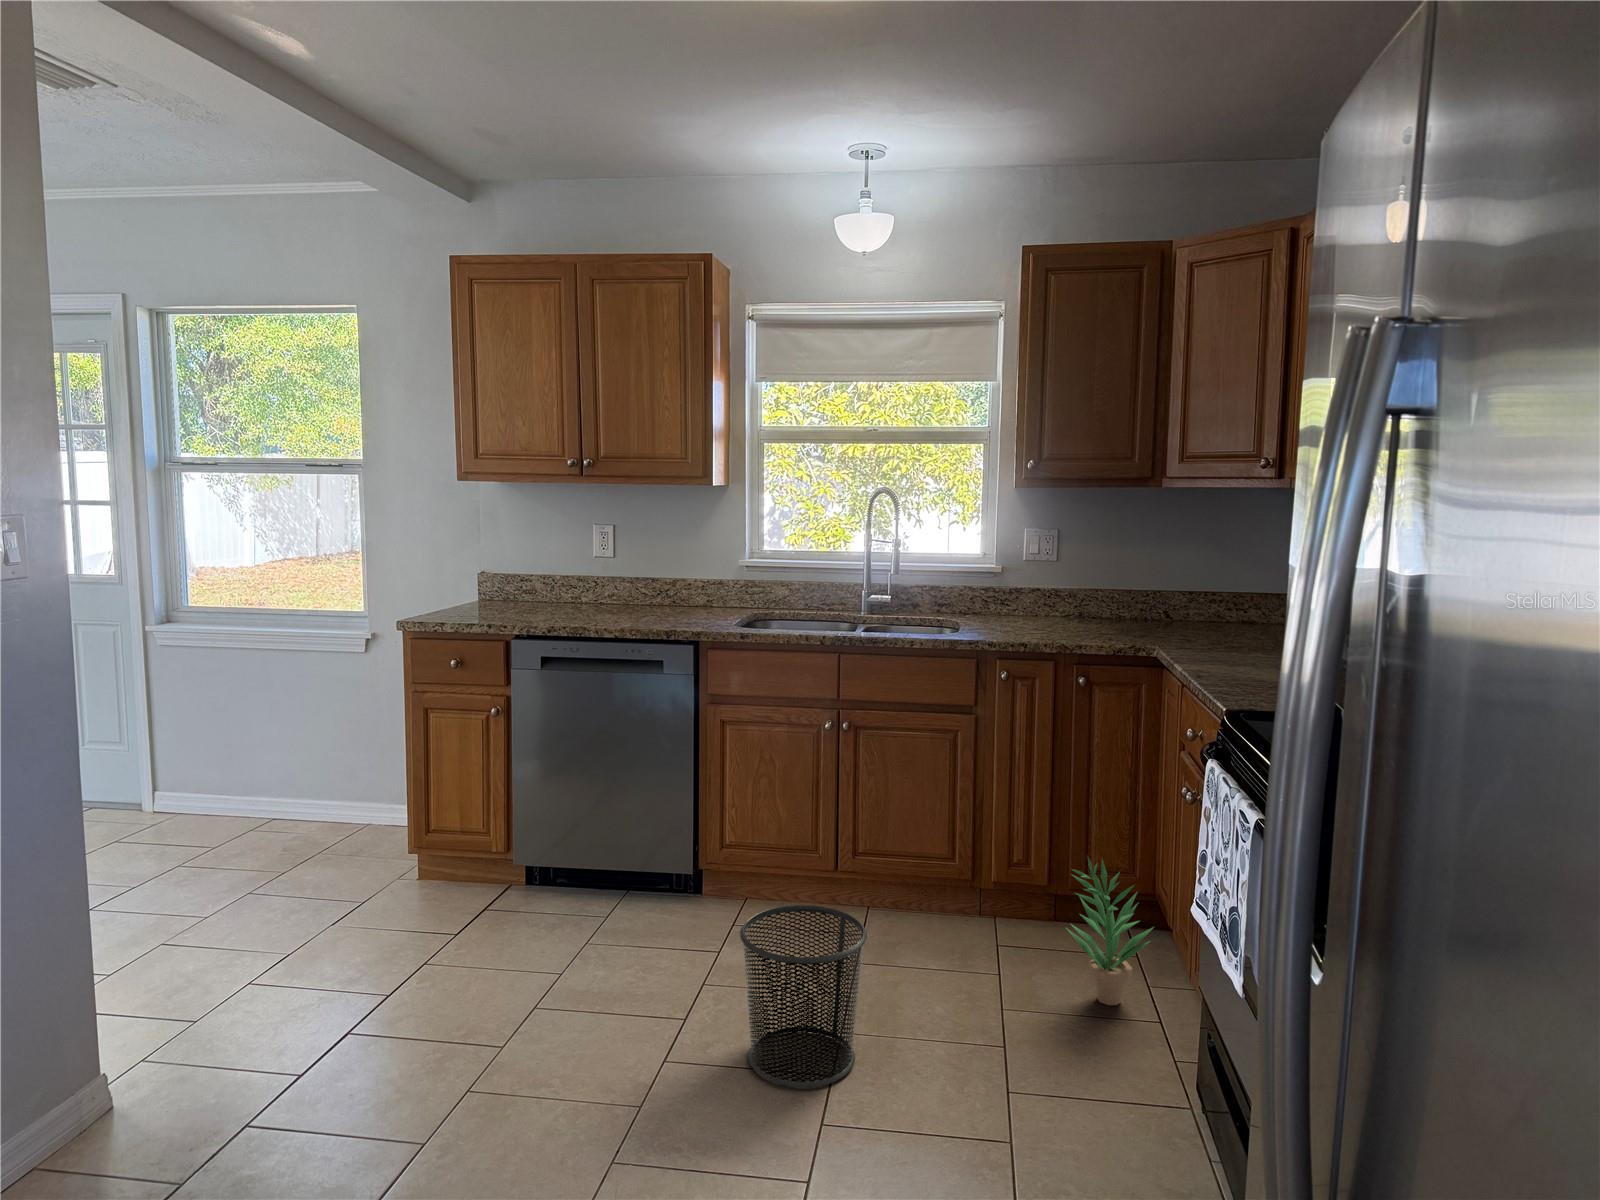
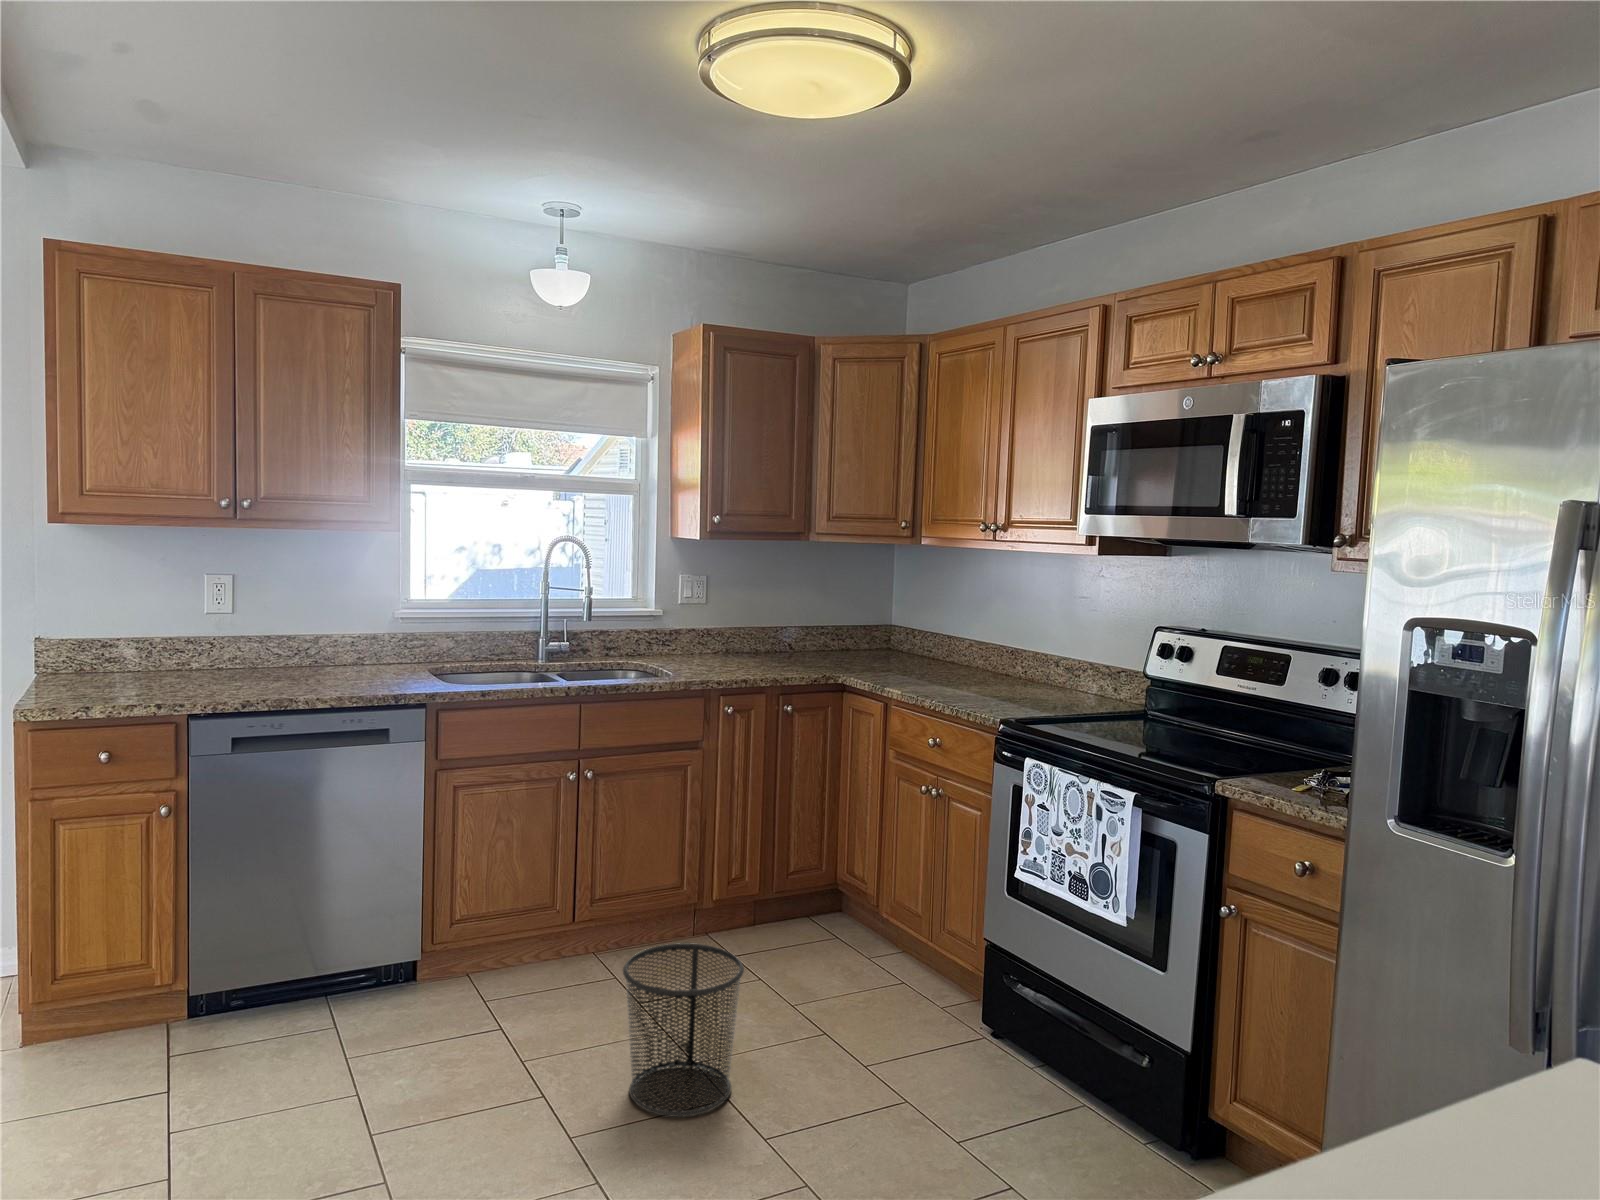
potted plant: present [1066,857,1154,1005] -> none [821,856,888,979]

